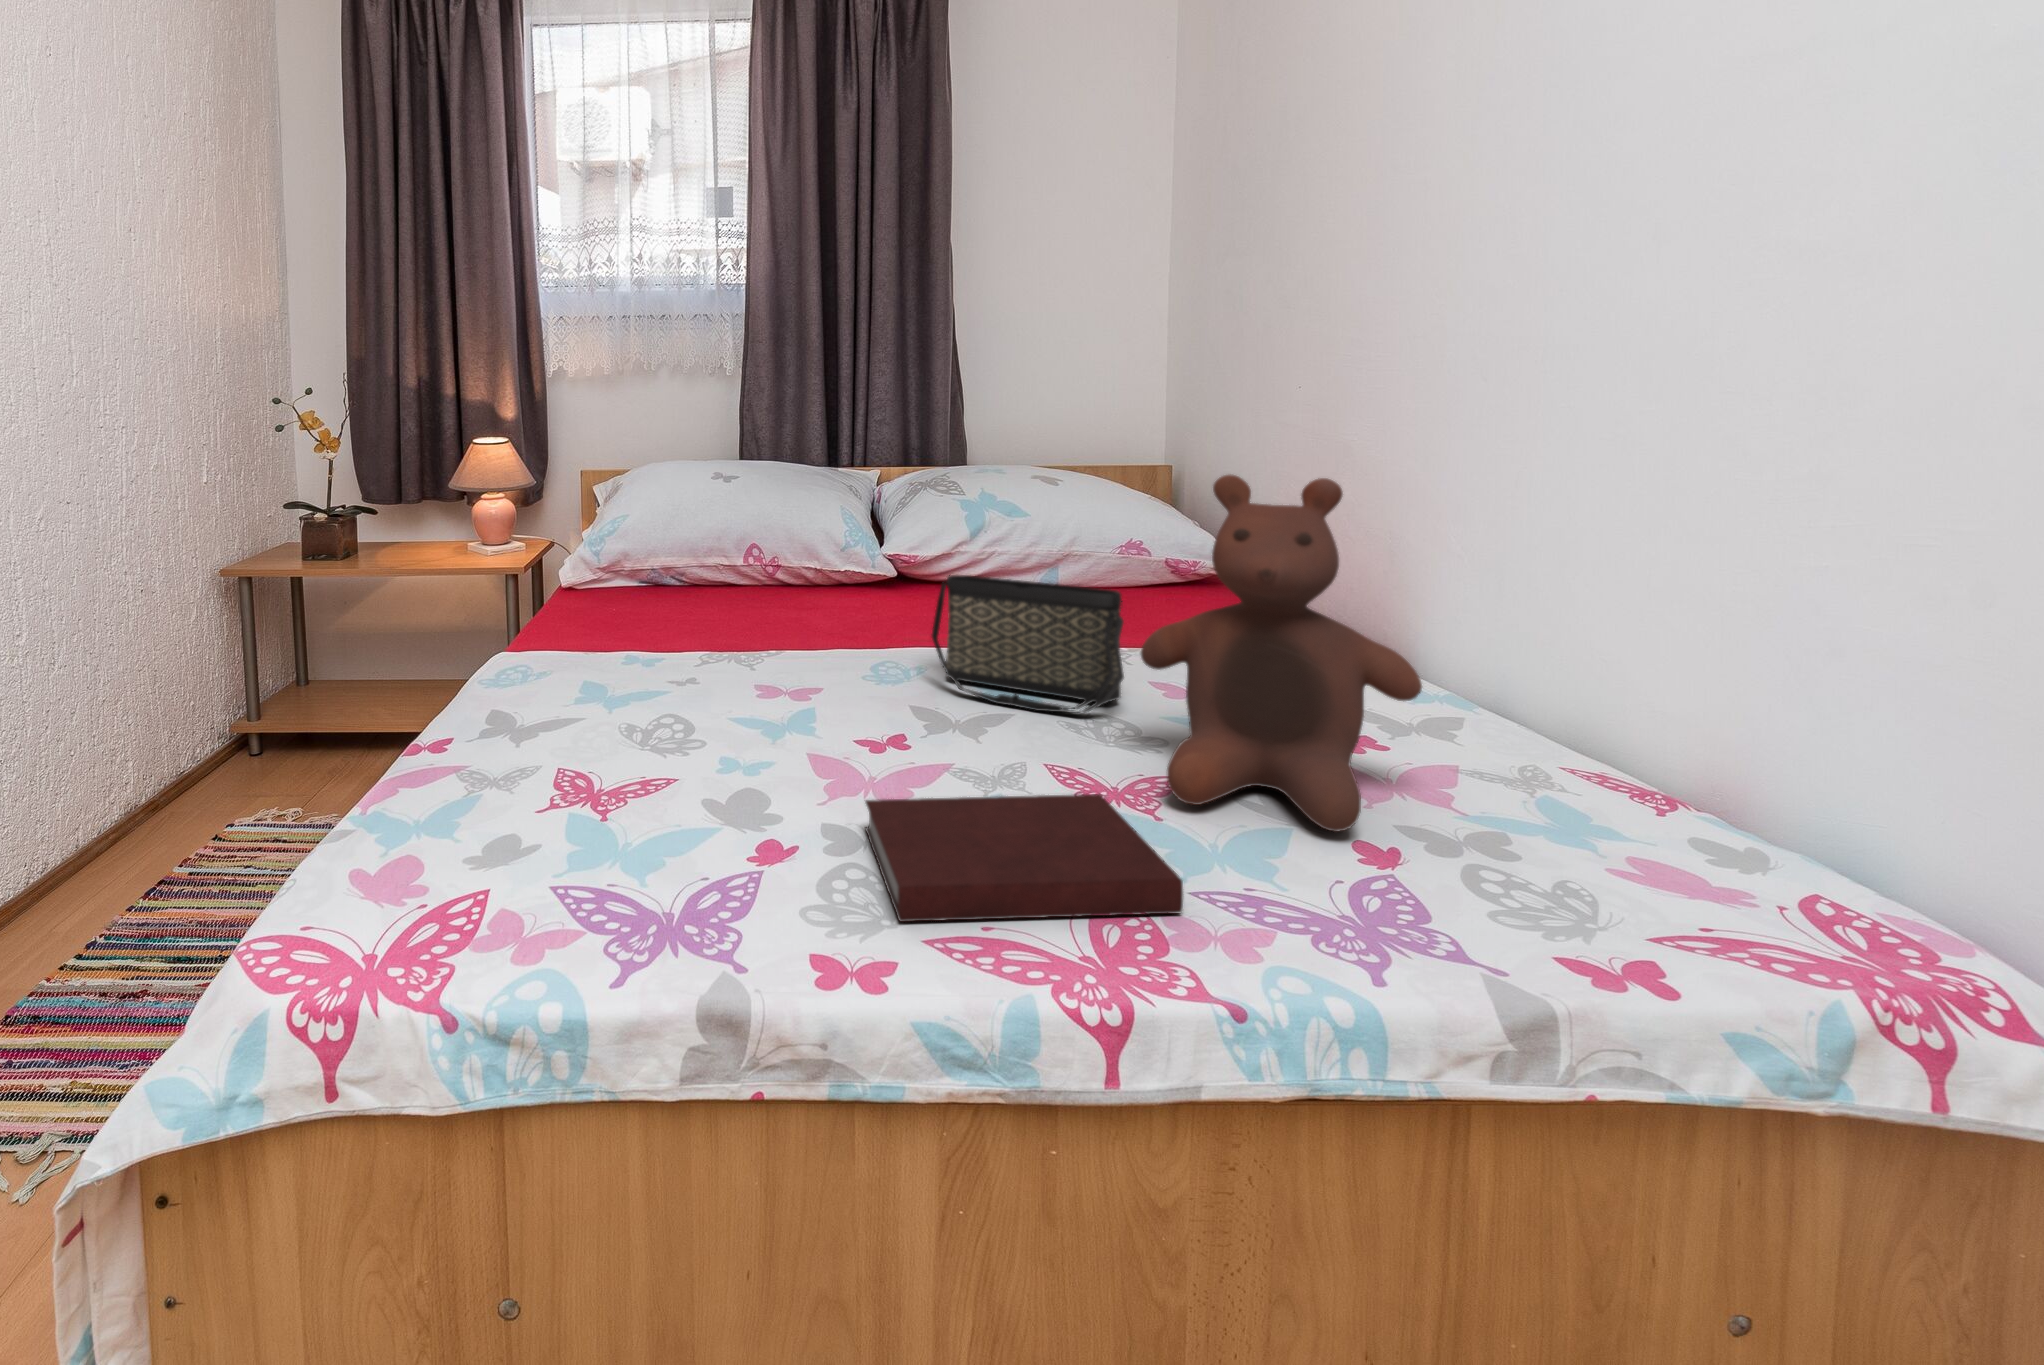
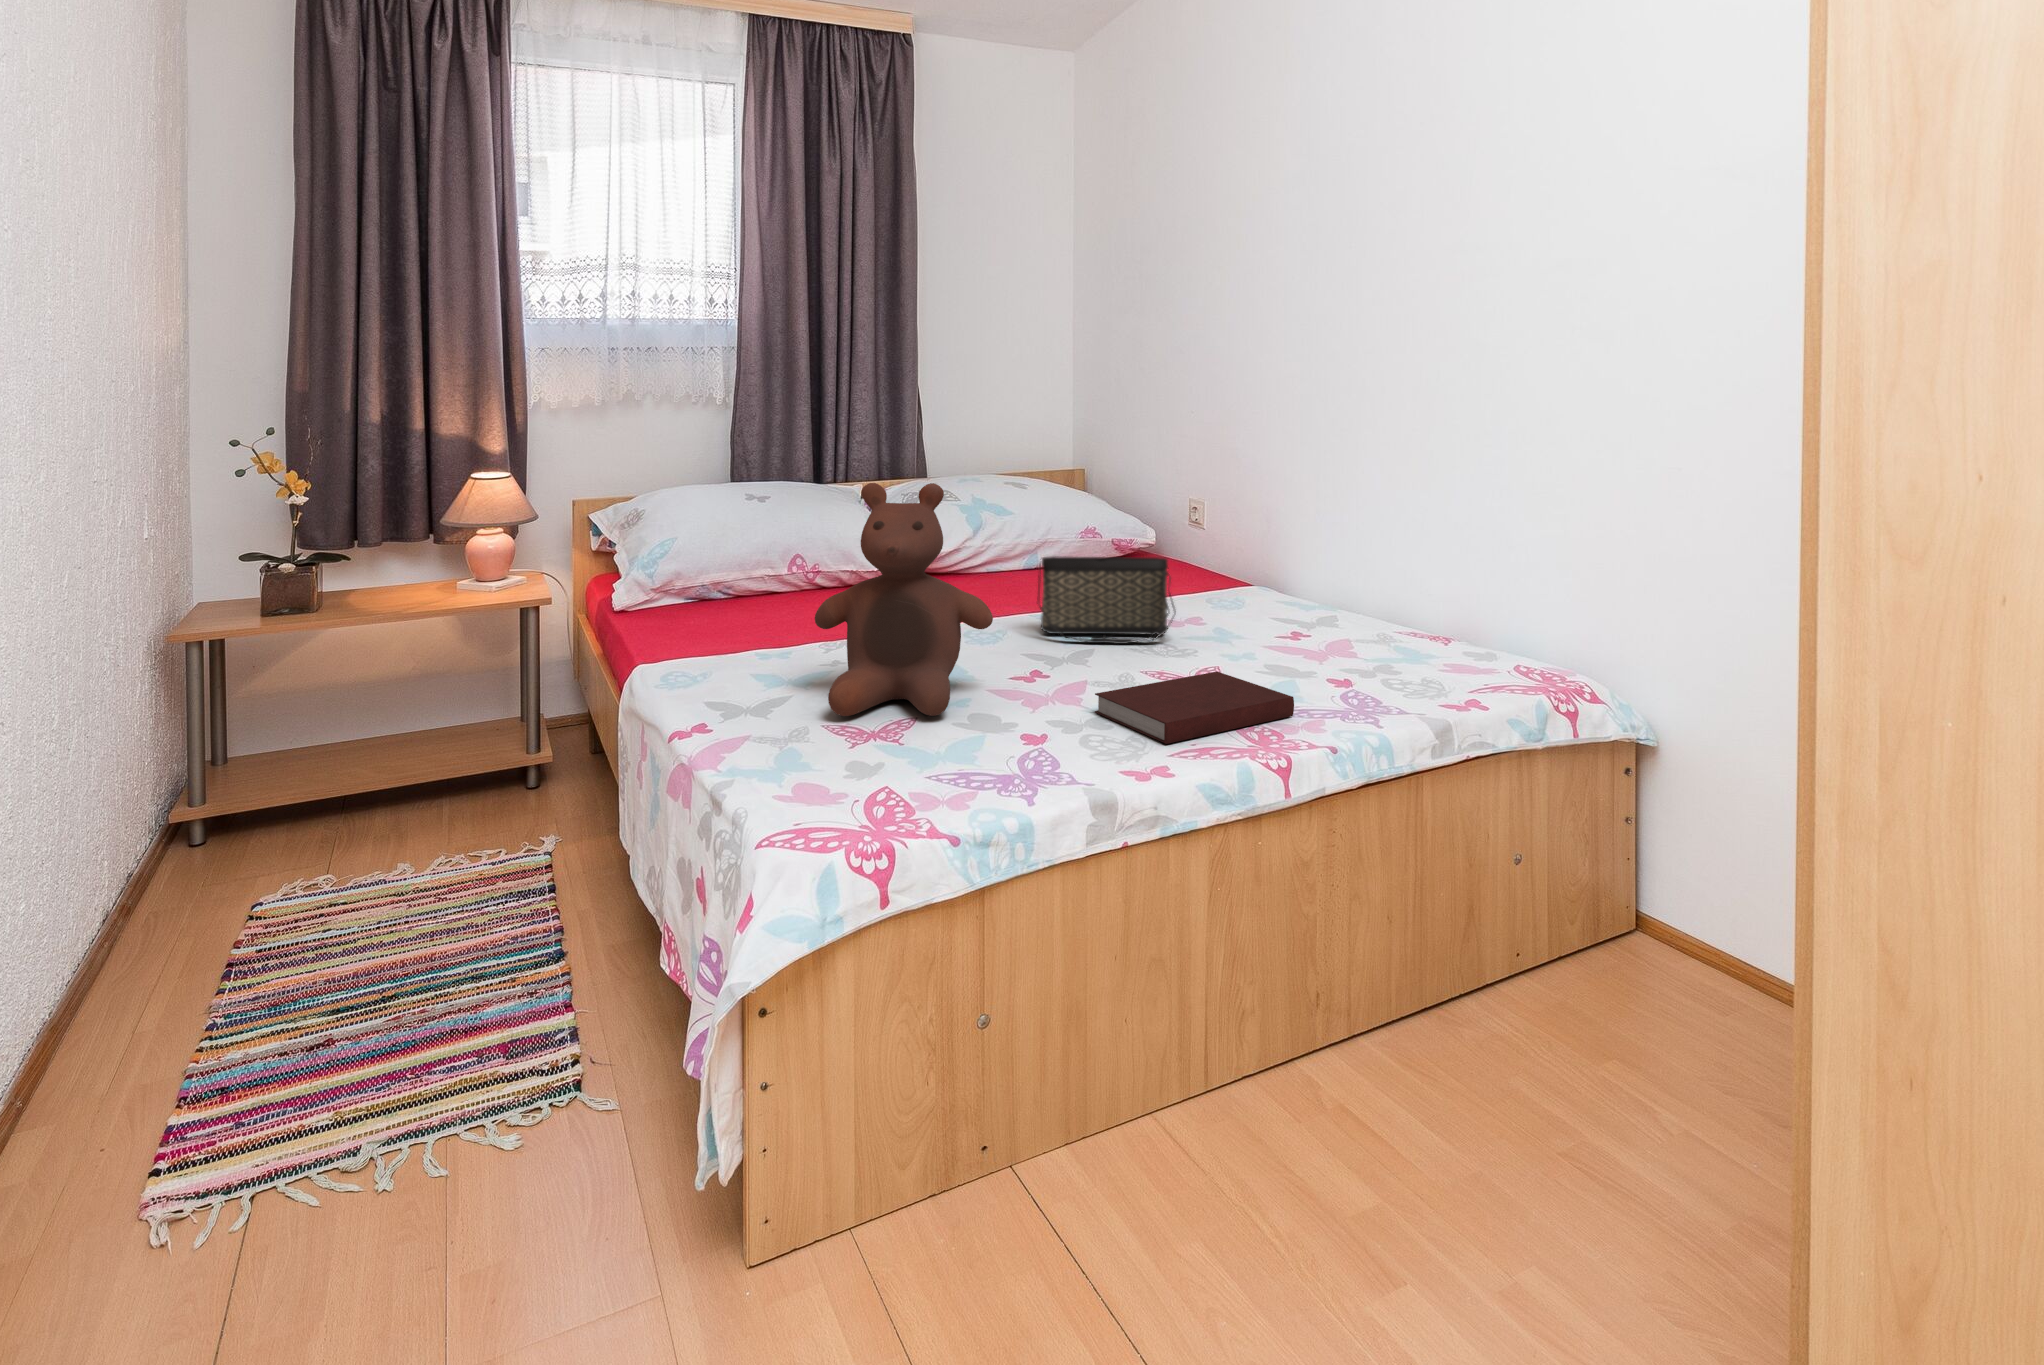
stuffed bear: present [1141,474,1422,831] -> present [815,483,993,716]

